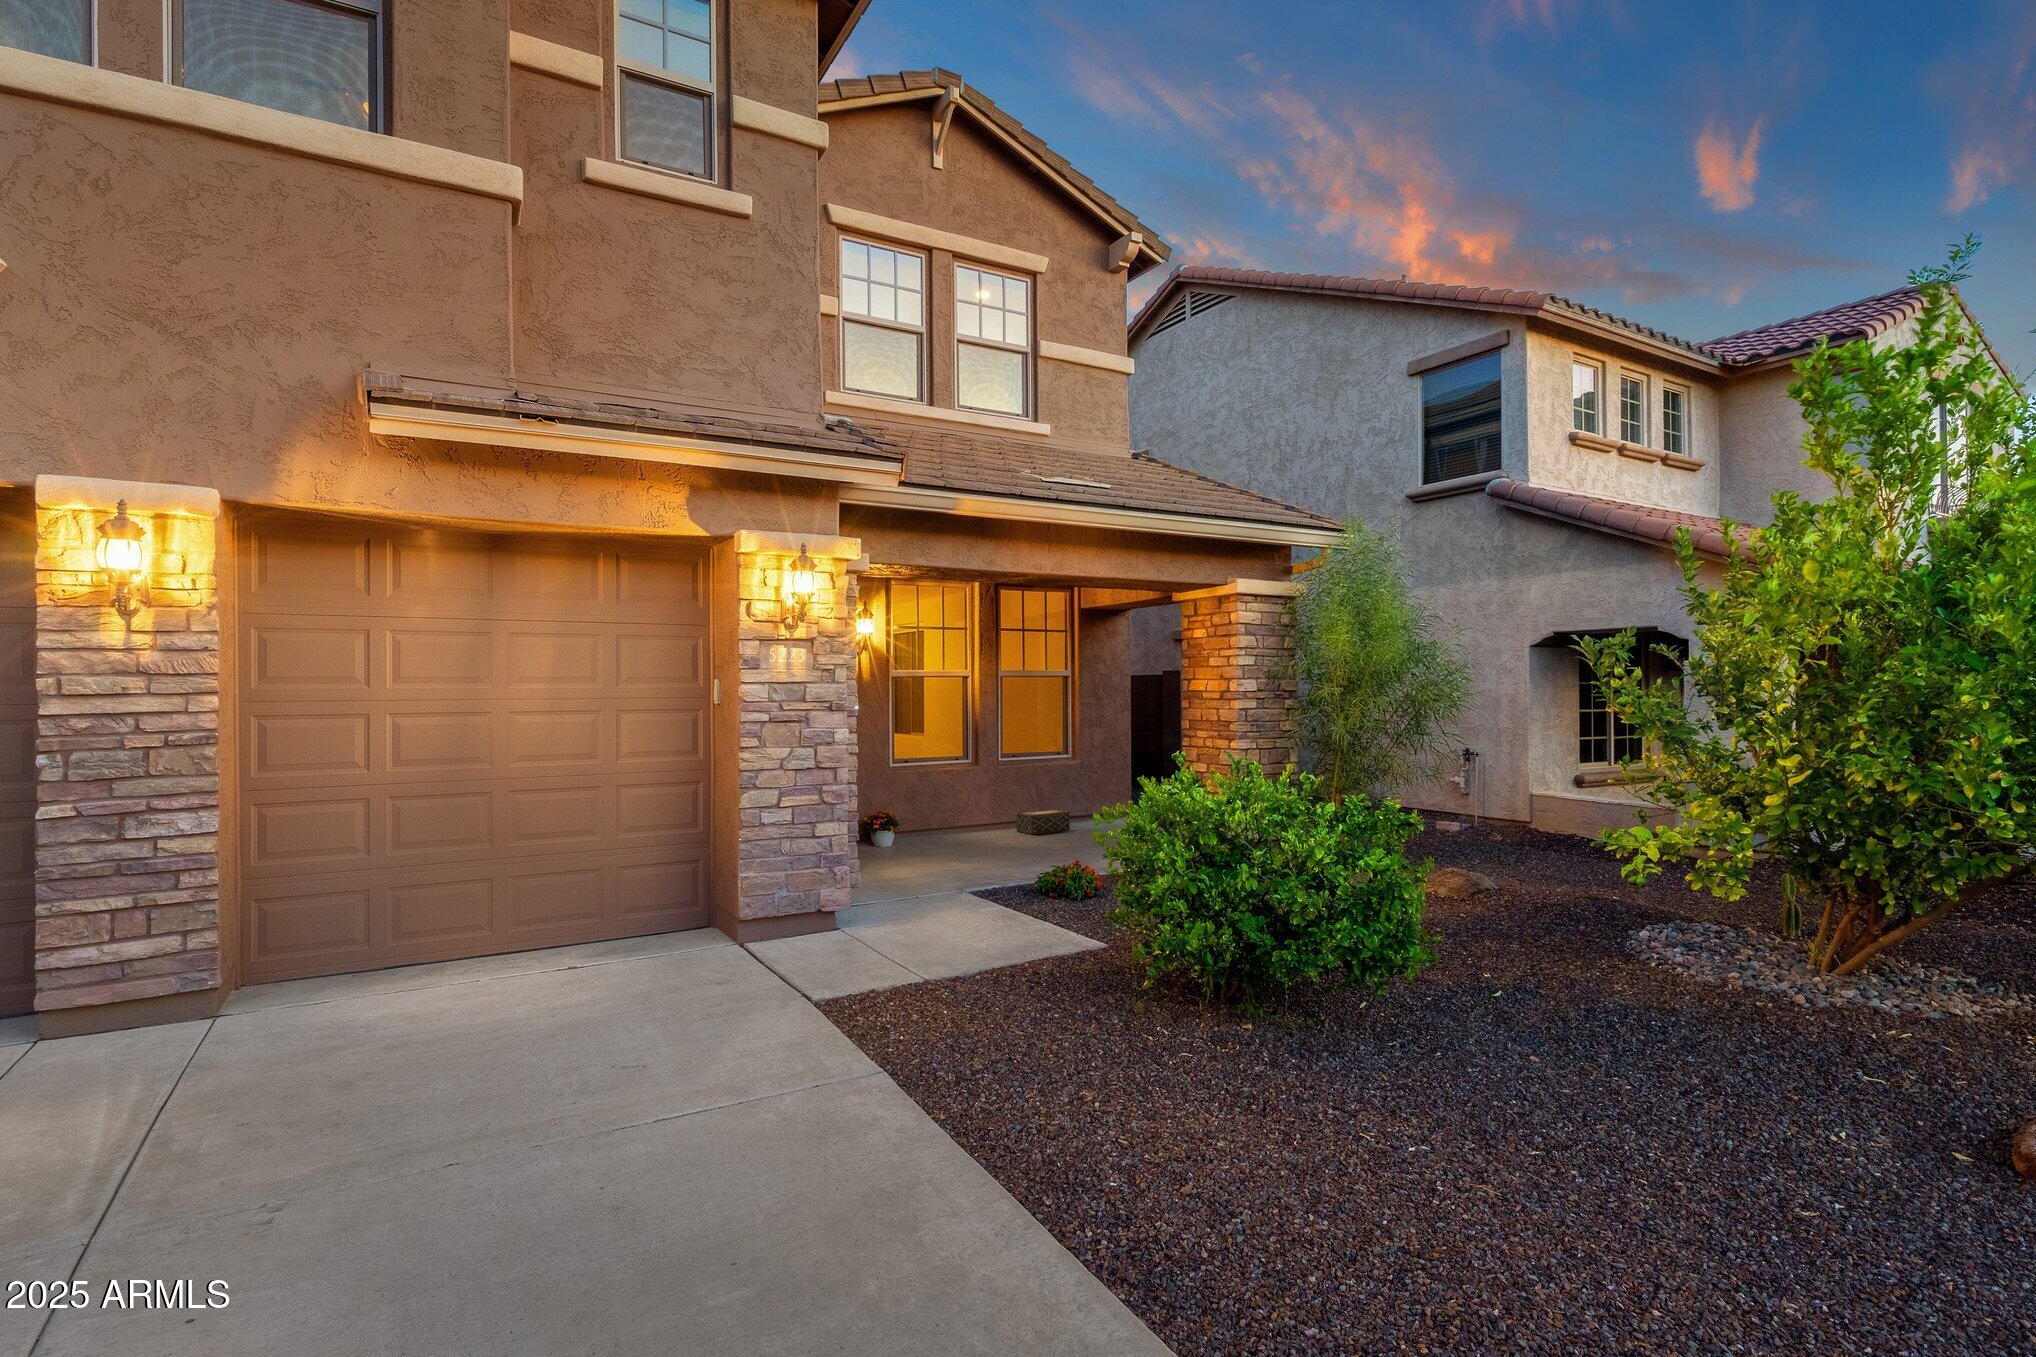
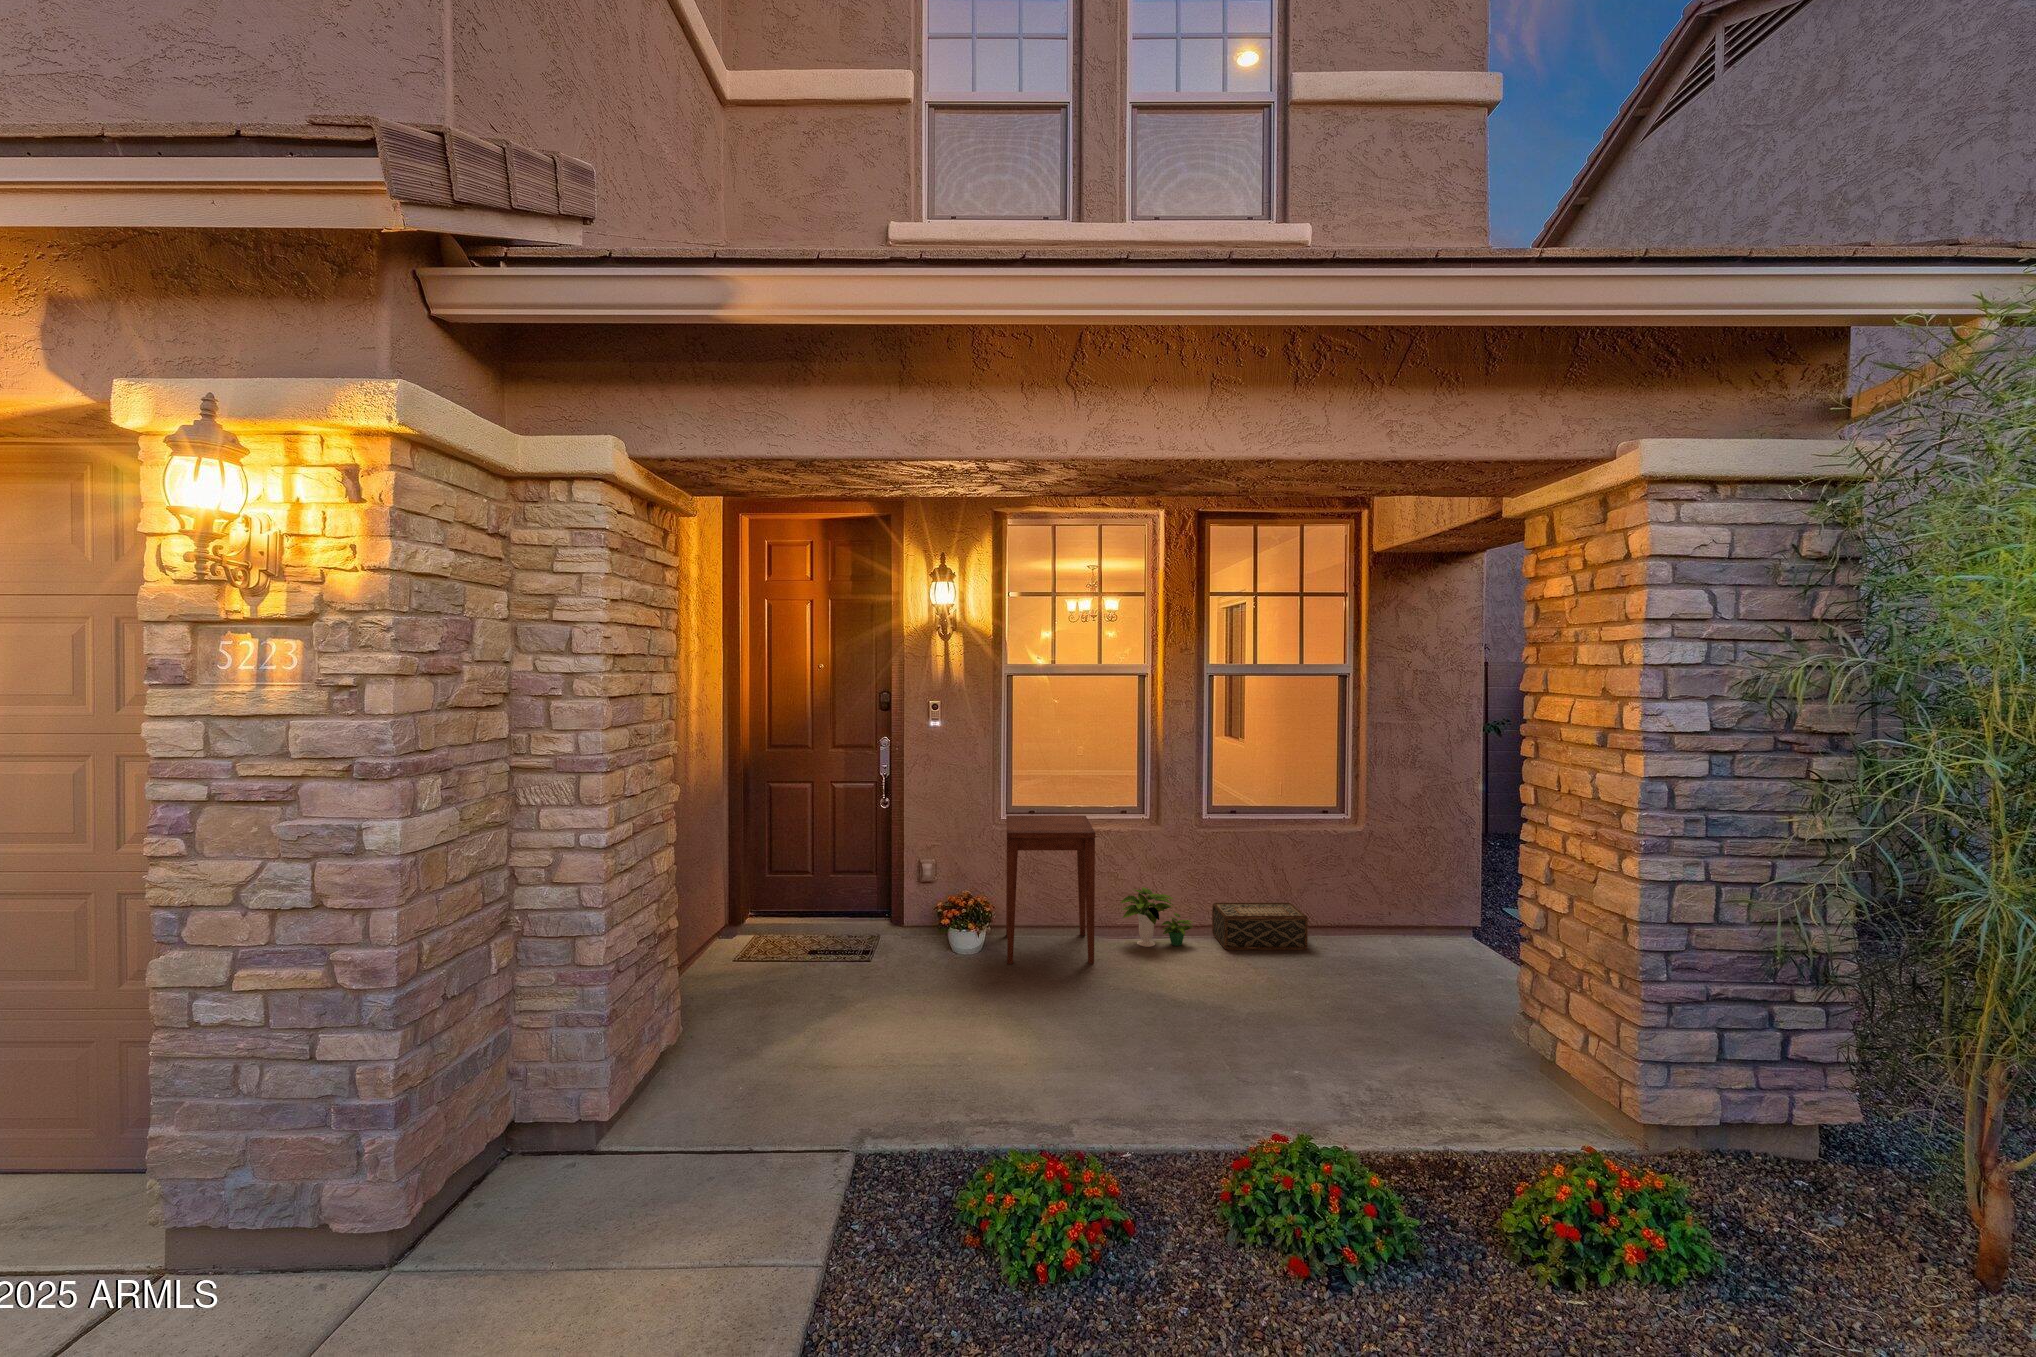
side table: none [905,764,975,850] -> present [1006,815,1095,964]
potted plant: none [974,805,1015,838] -> present [1120,887,1193,947]

